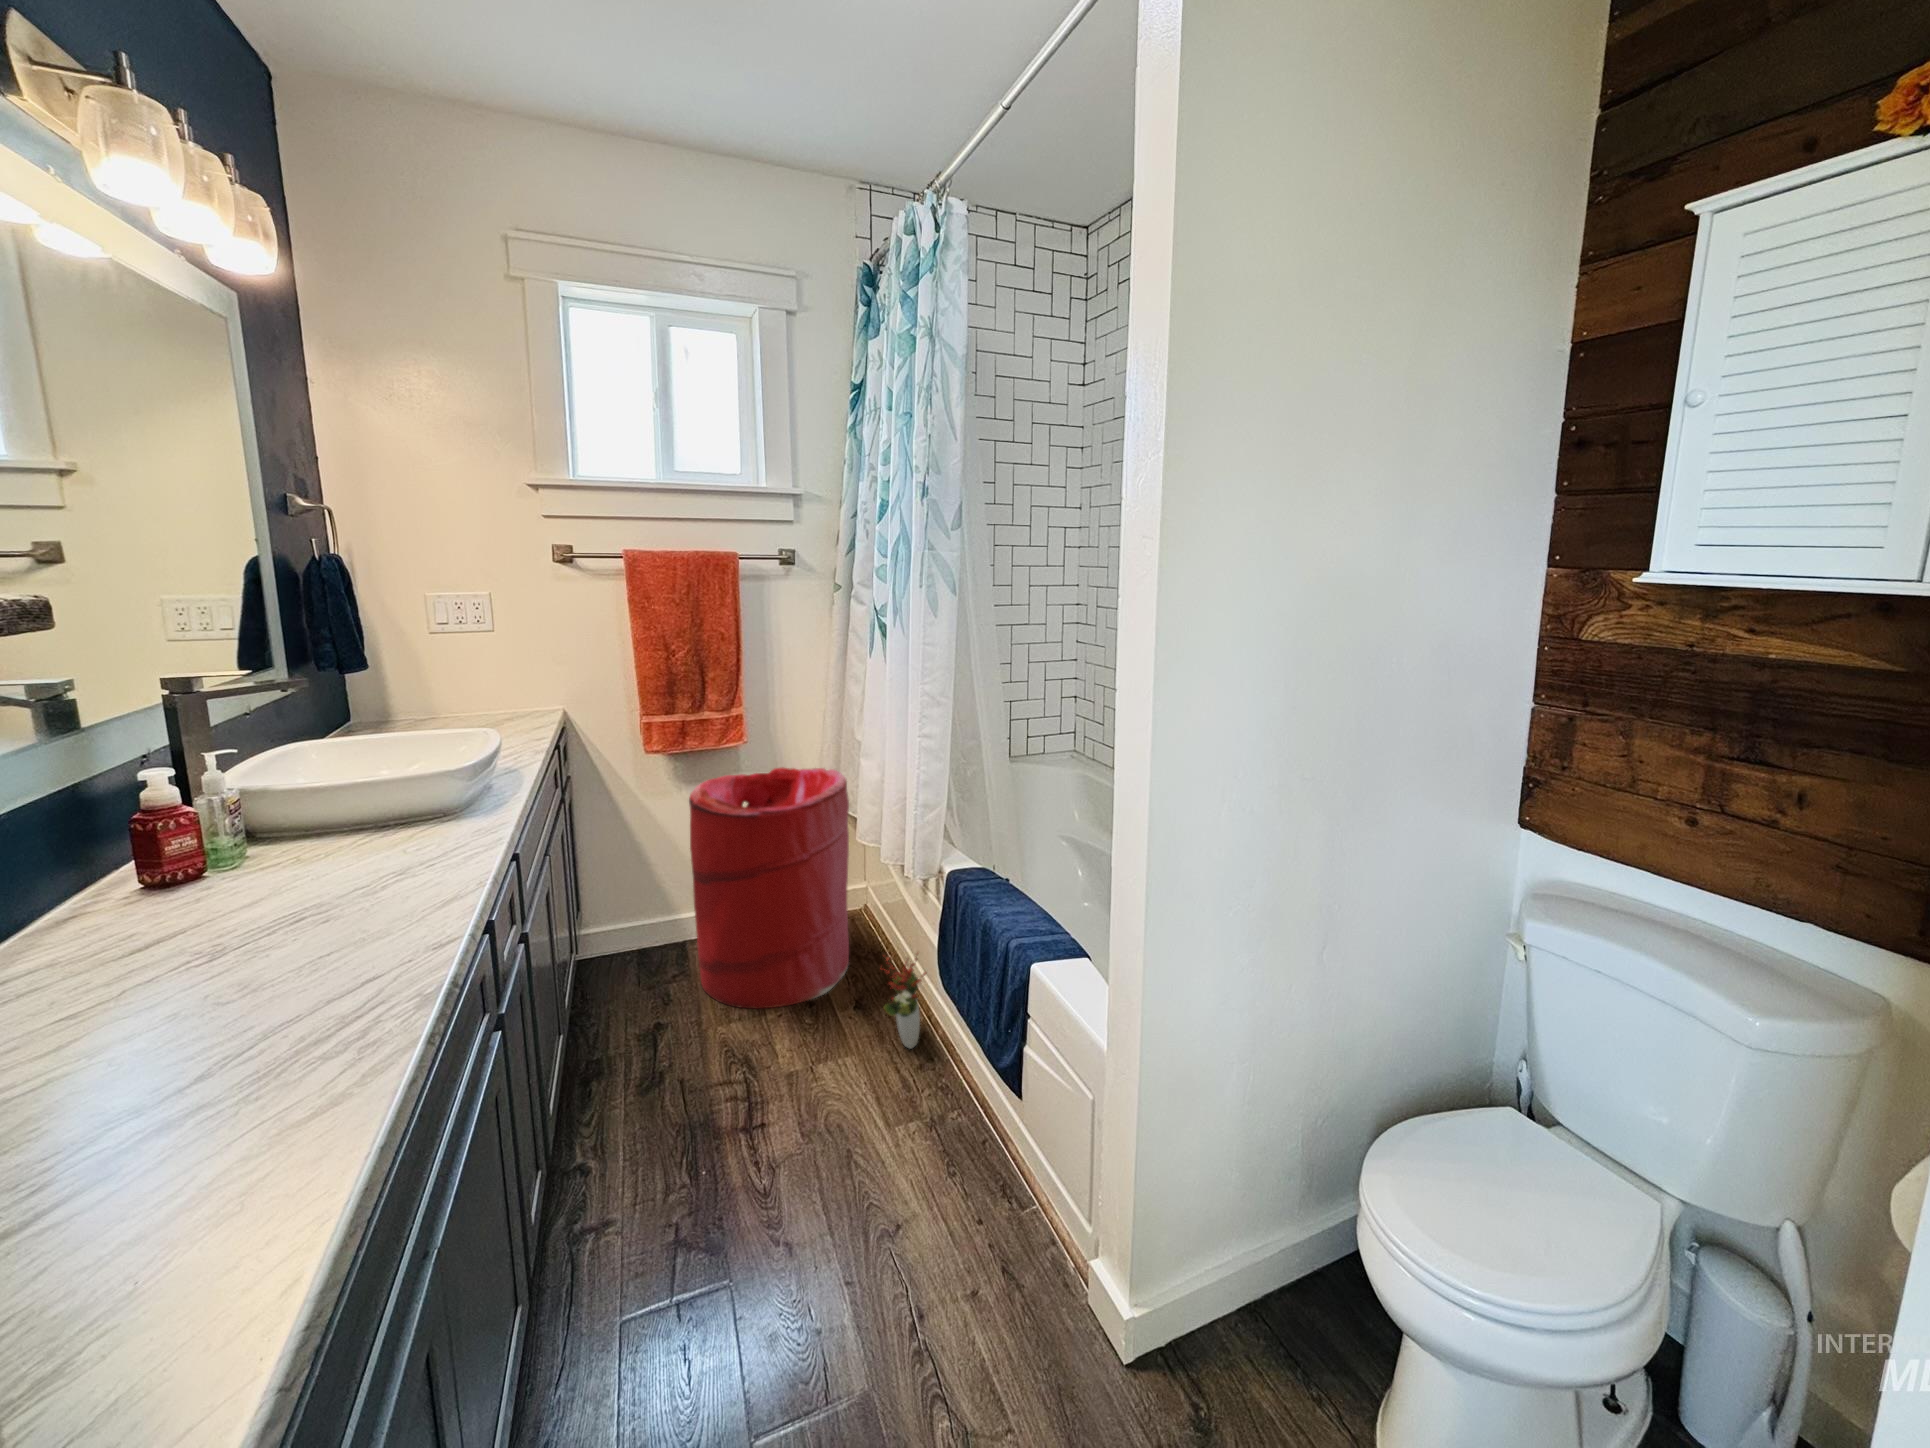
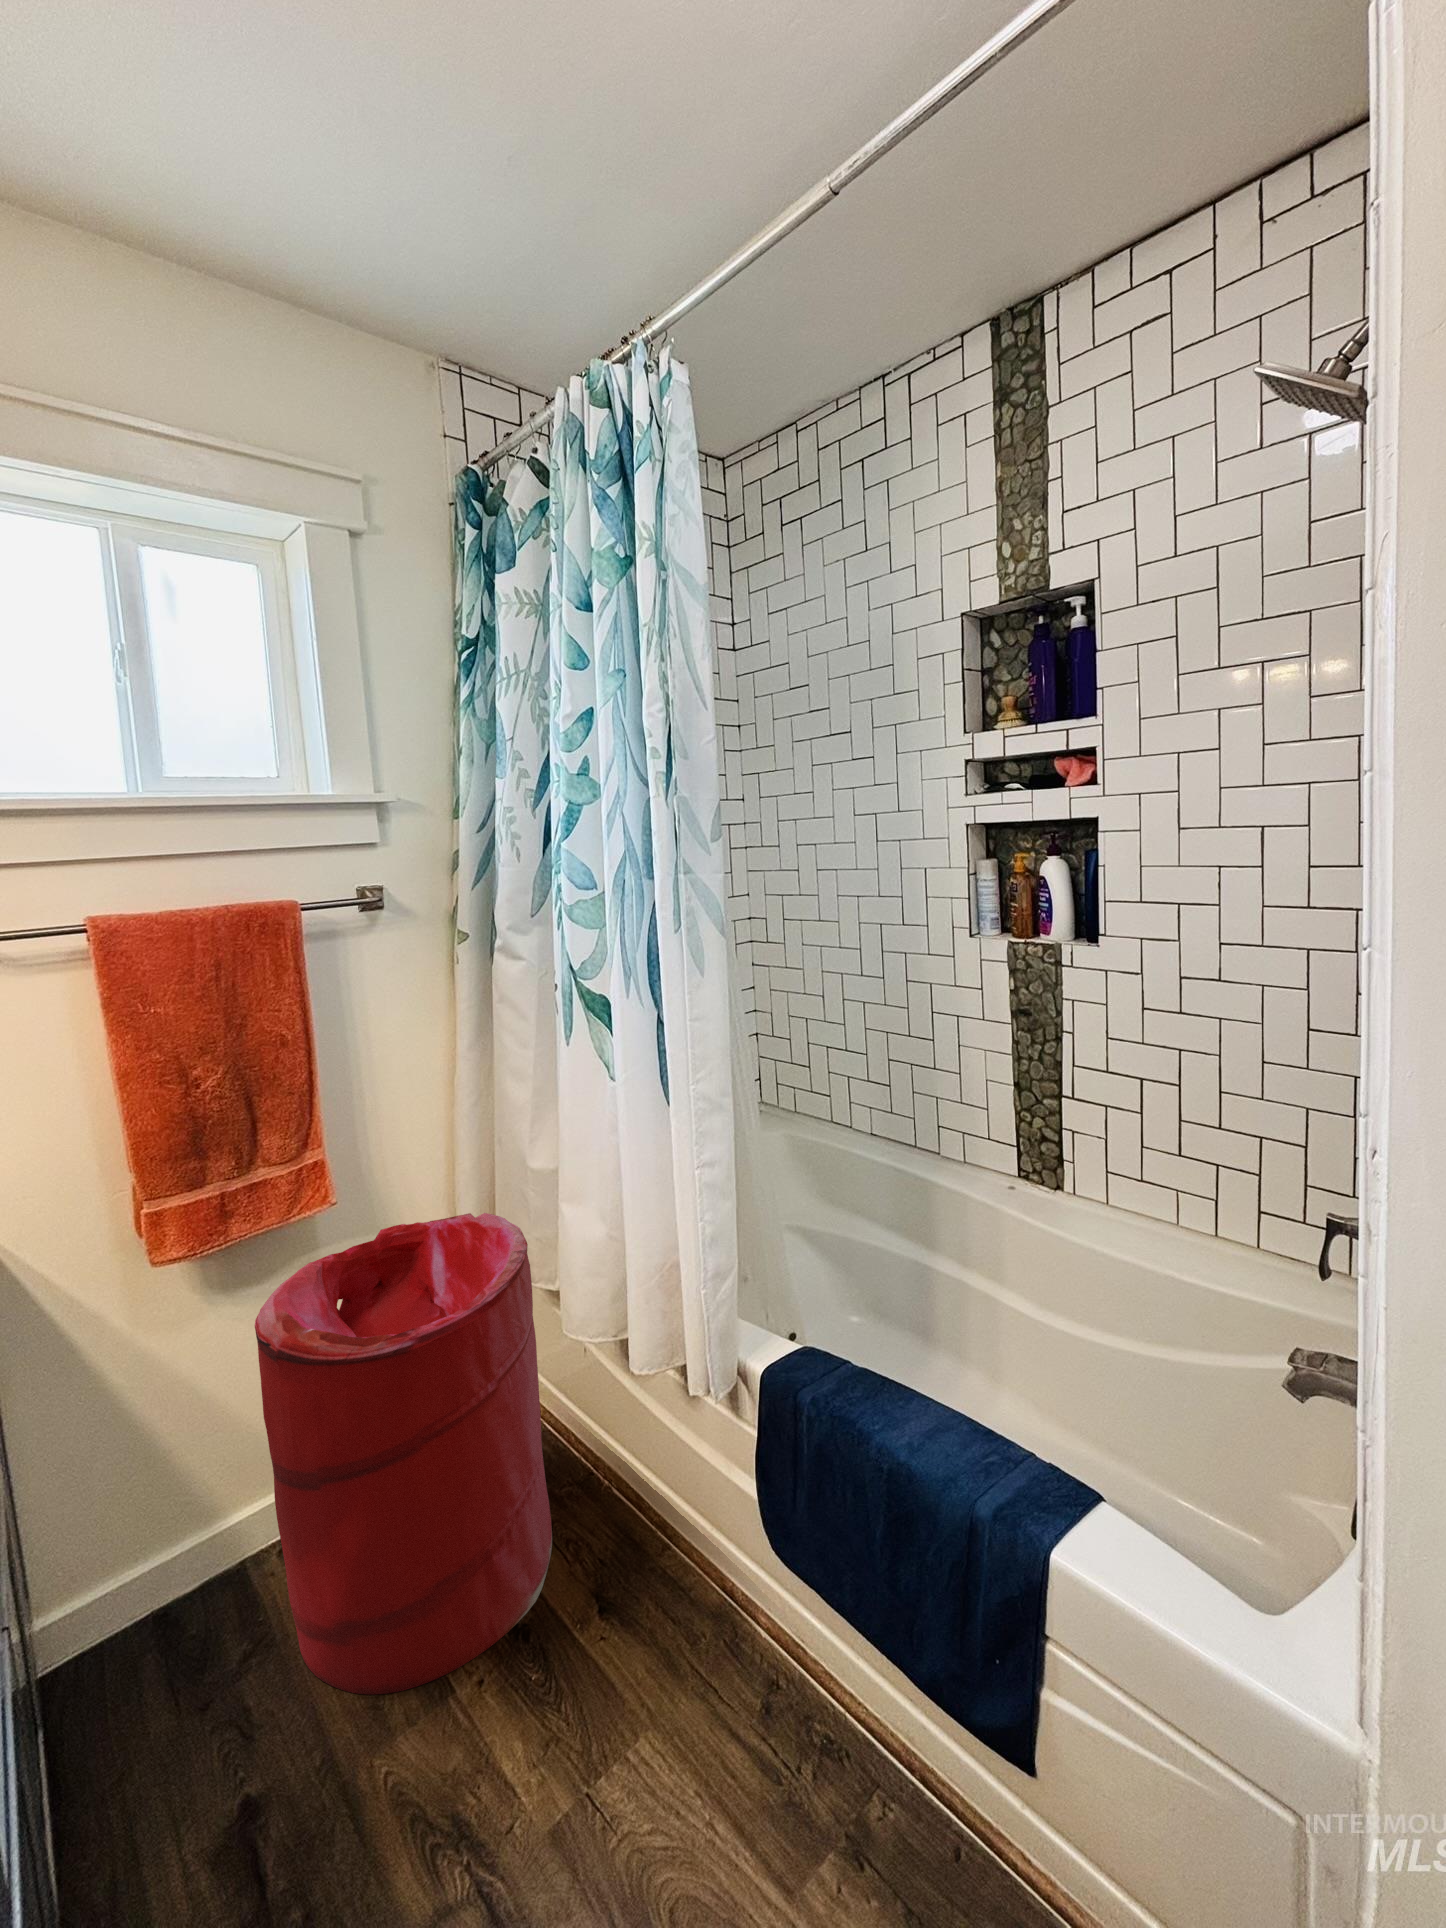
decorative plant: present [880,958,926,1049] -> none [661,1503,738,1674]

